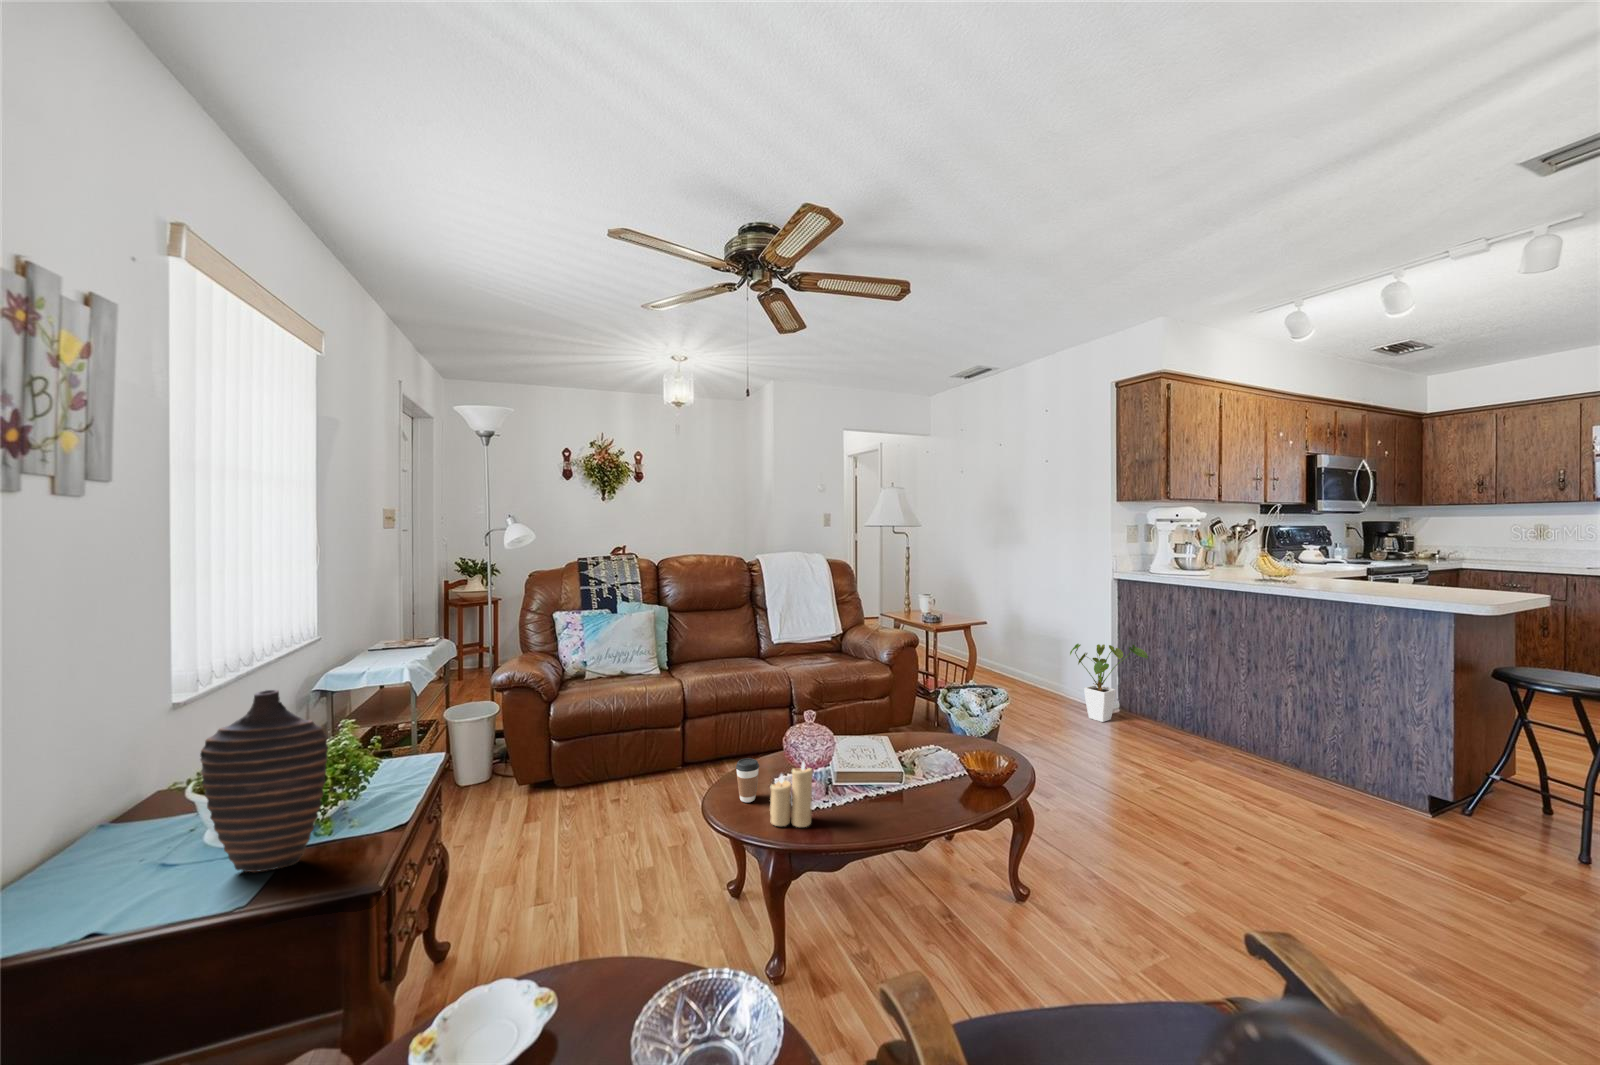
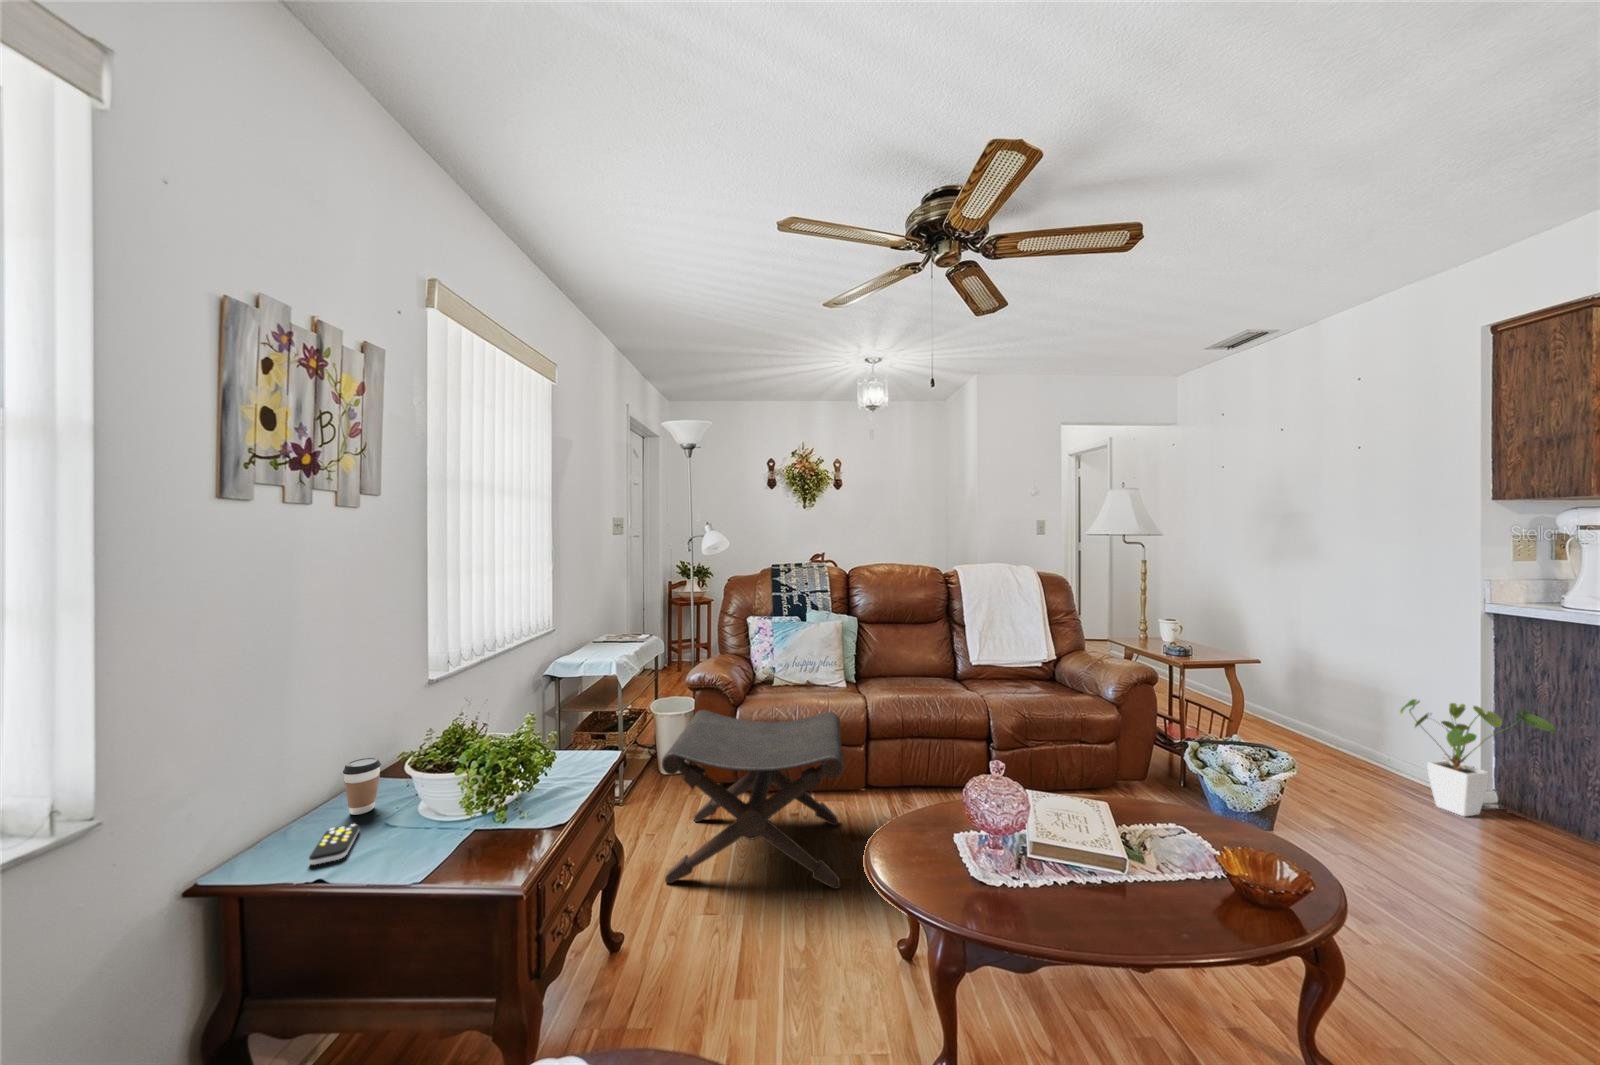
decorative vase: present [200,690,328,872] -> none [396,684,490,855]
footstool: none [480,698,671,887] -> present [662,710,843,889]
coffee cup: present [736,758,759,802] -> present [343,757,381,815]
candle: present [770,761,813,827] -> none [942,827,998,914]
remote control: none [80,864,134,911] -> present [309,824,360,865]

